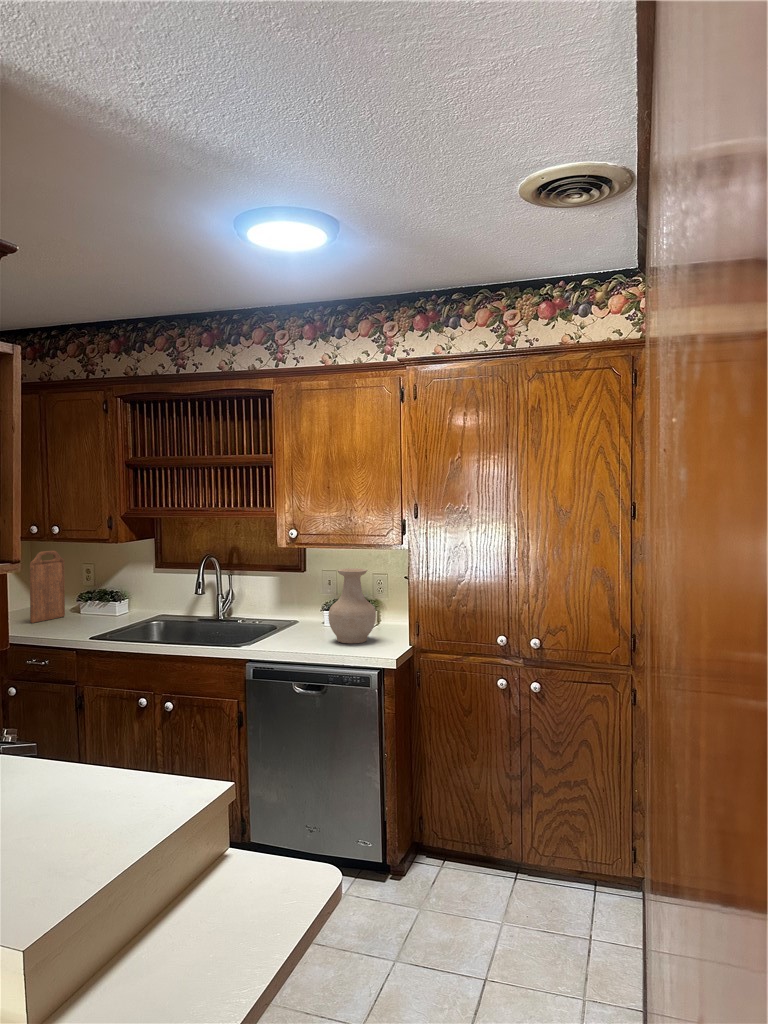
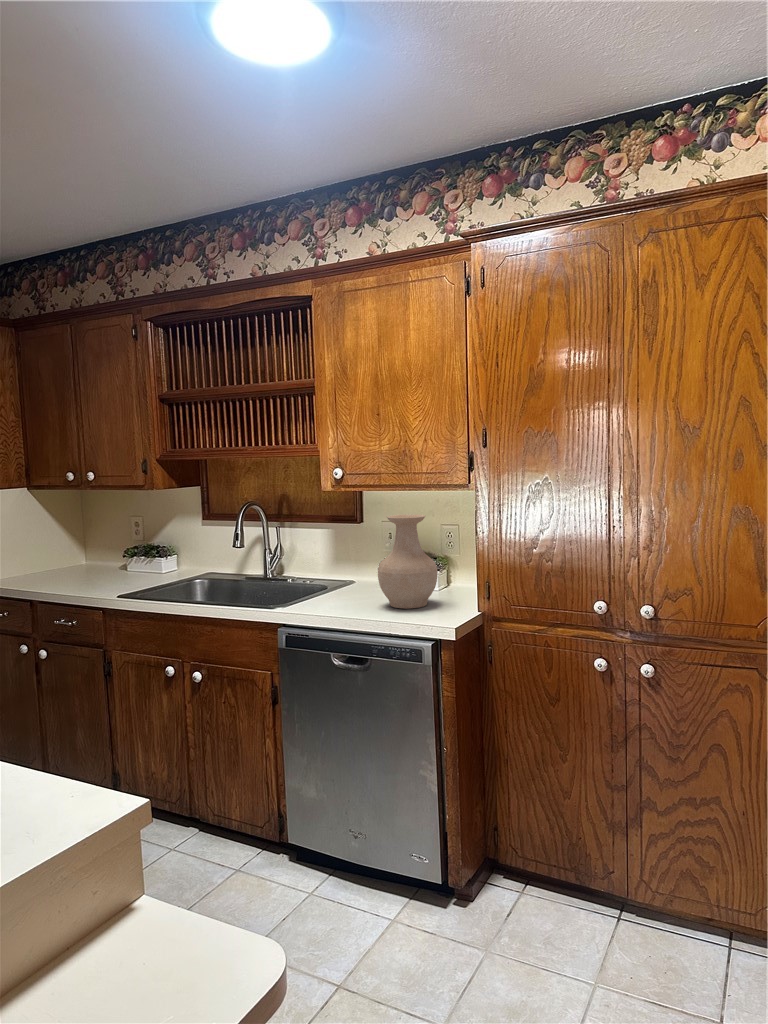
cutting board: present [30,551,65,623] -> none [63,501,108,581]

